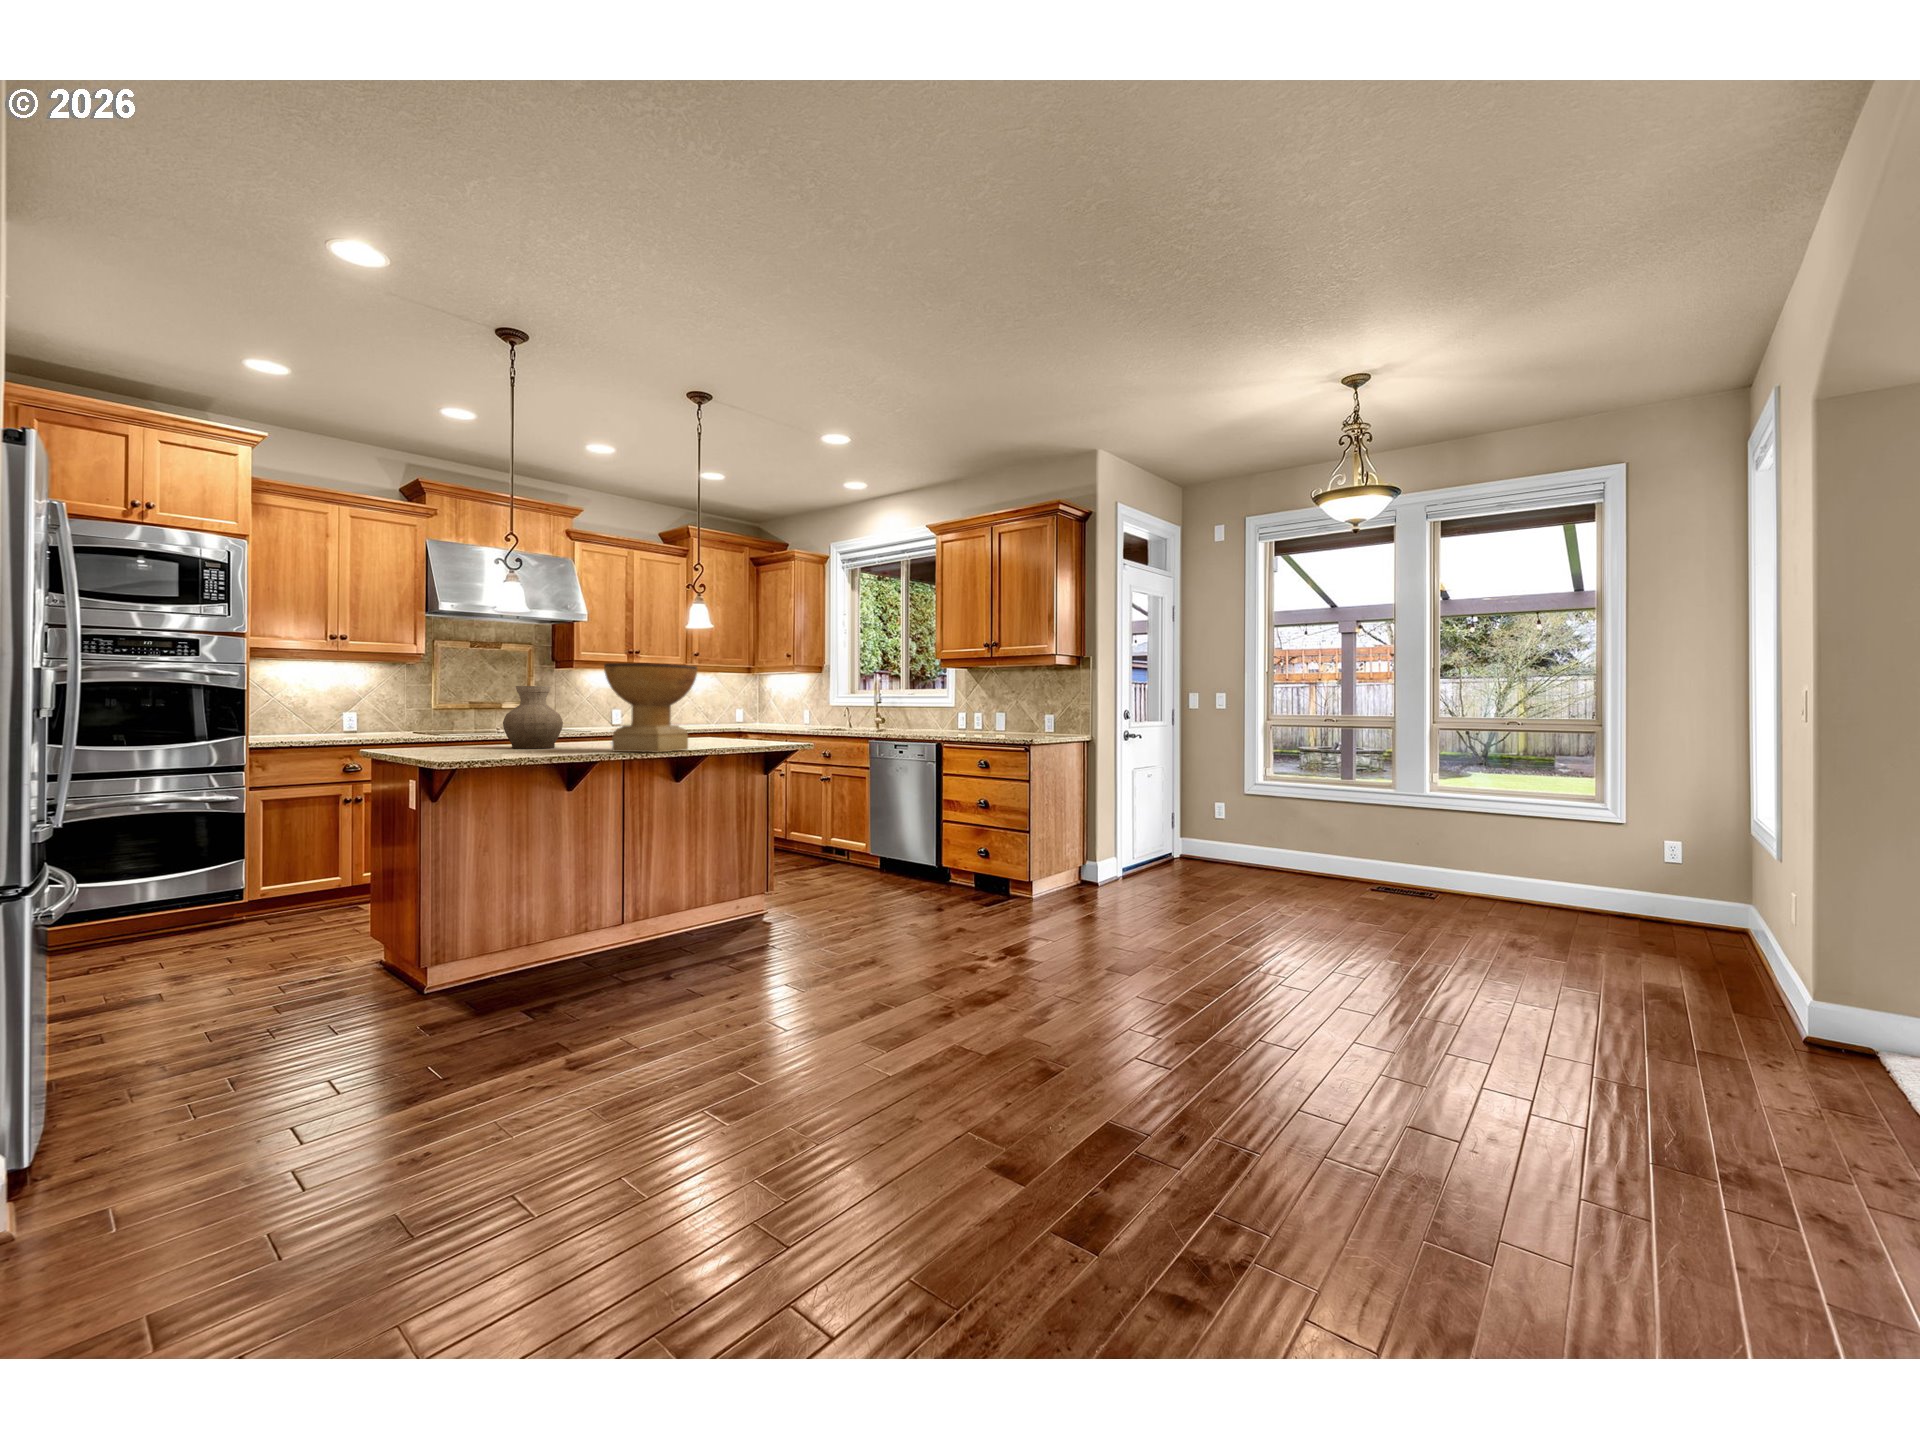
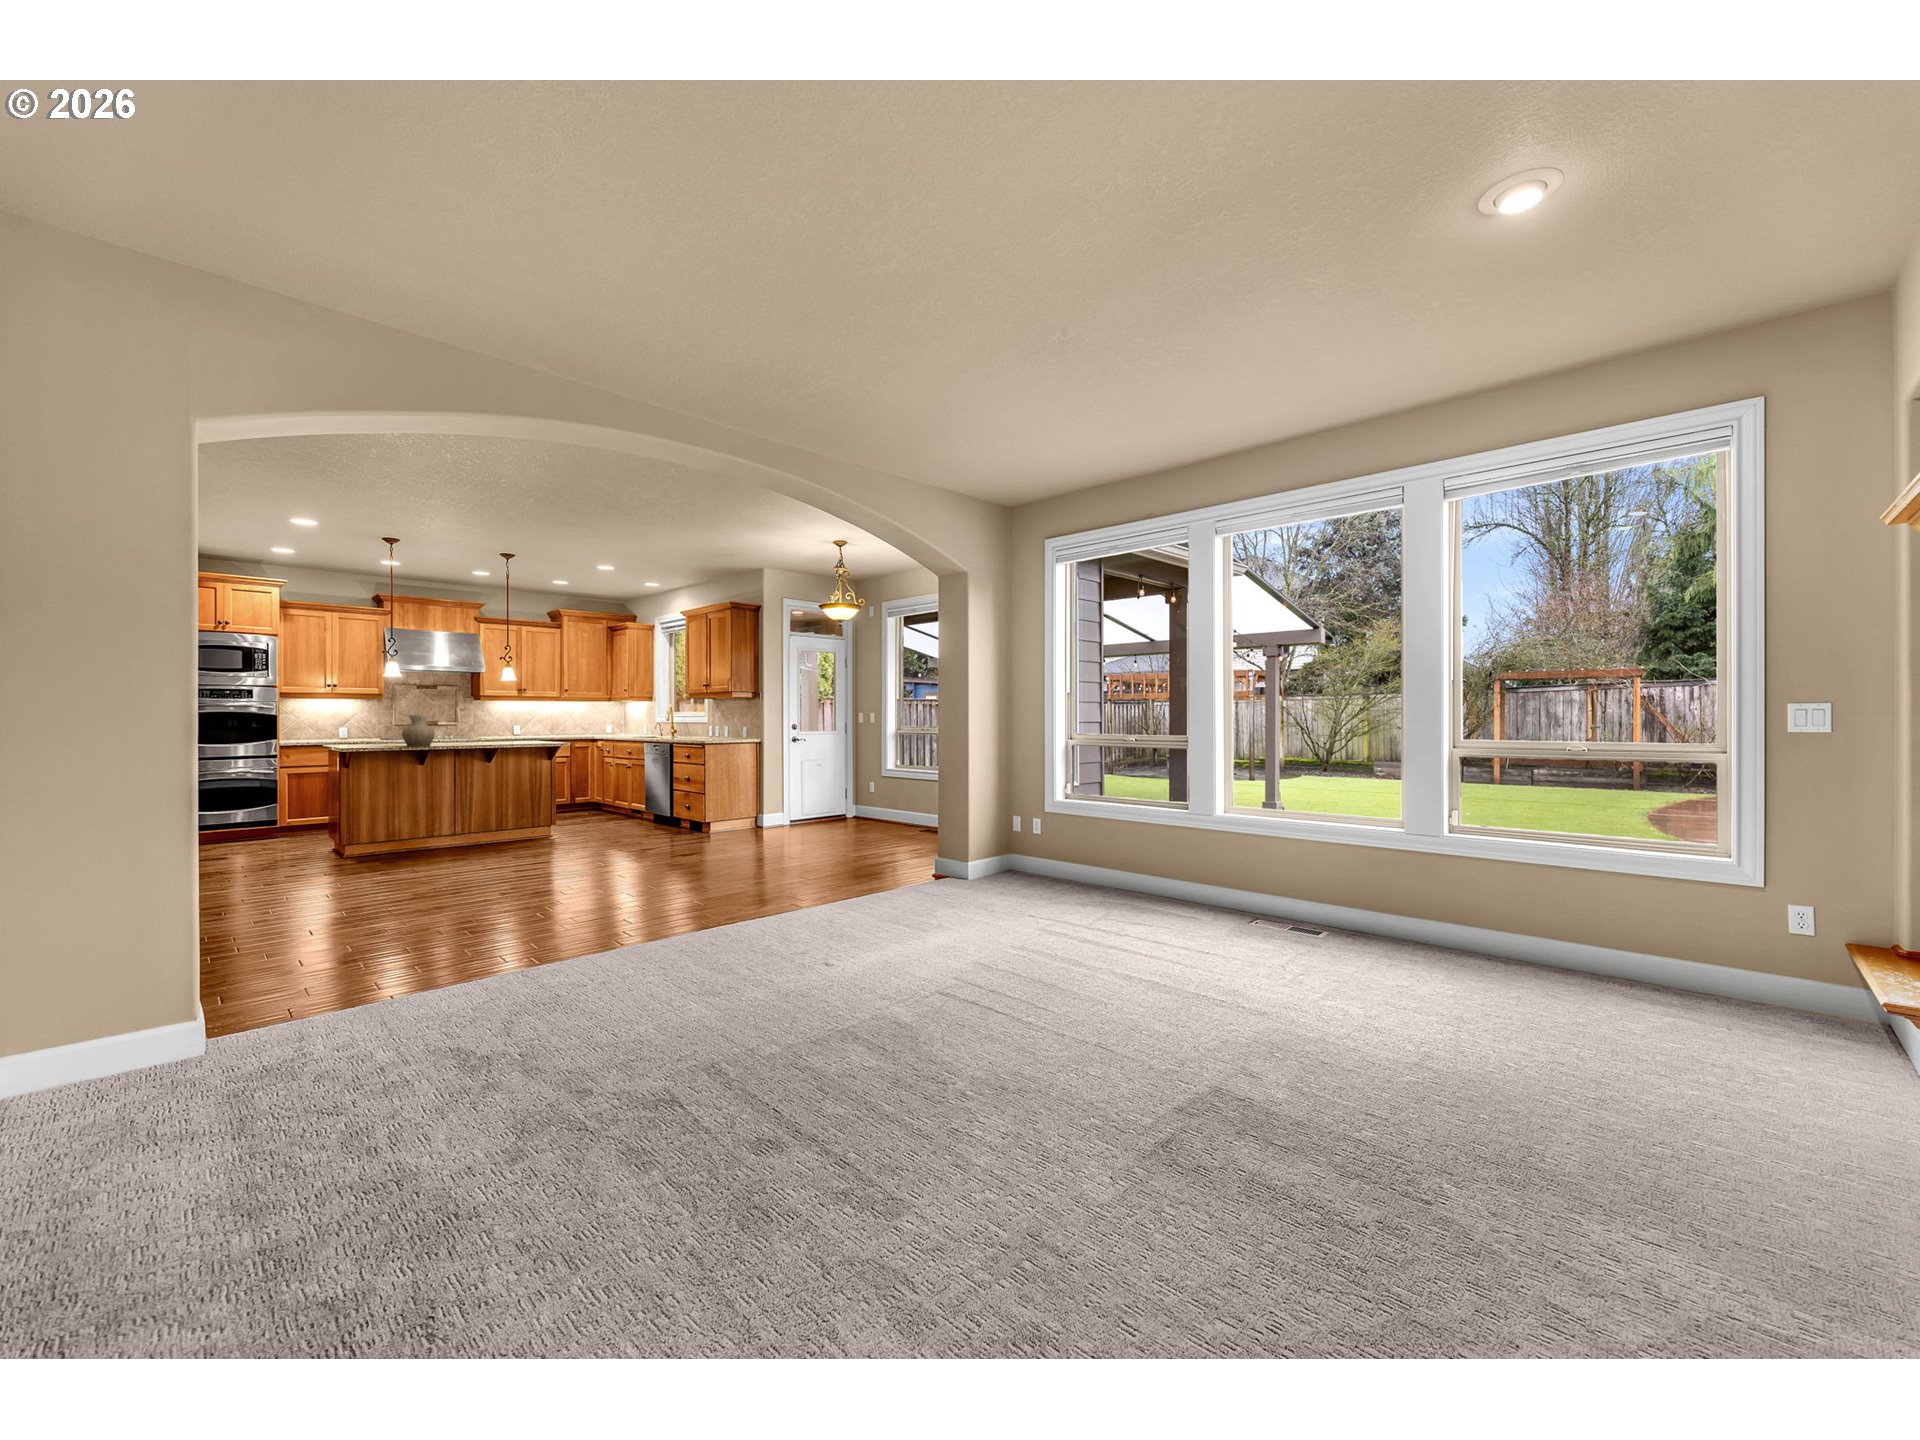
decorative bowl: present [604,663,697,753] -> none [445,705,496,749]

